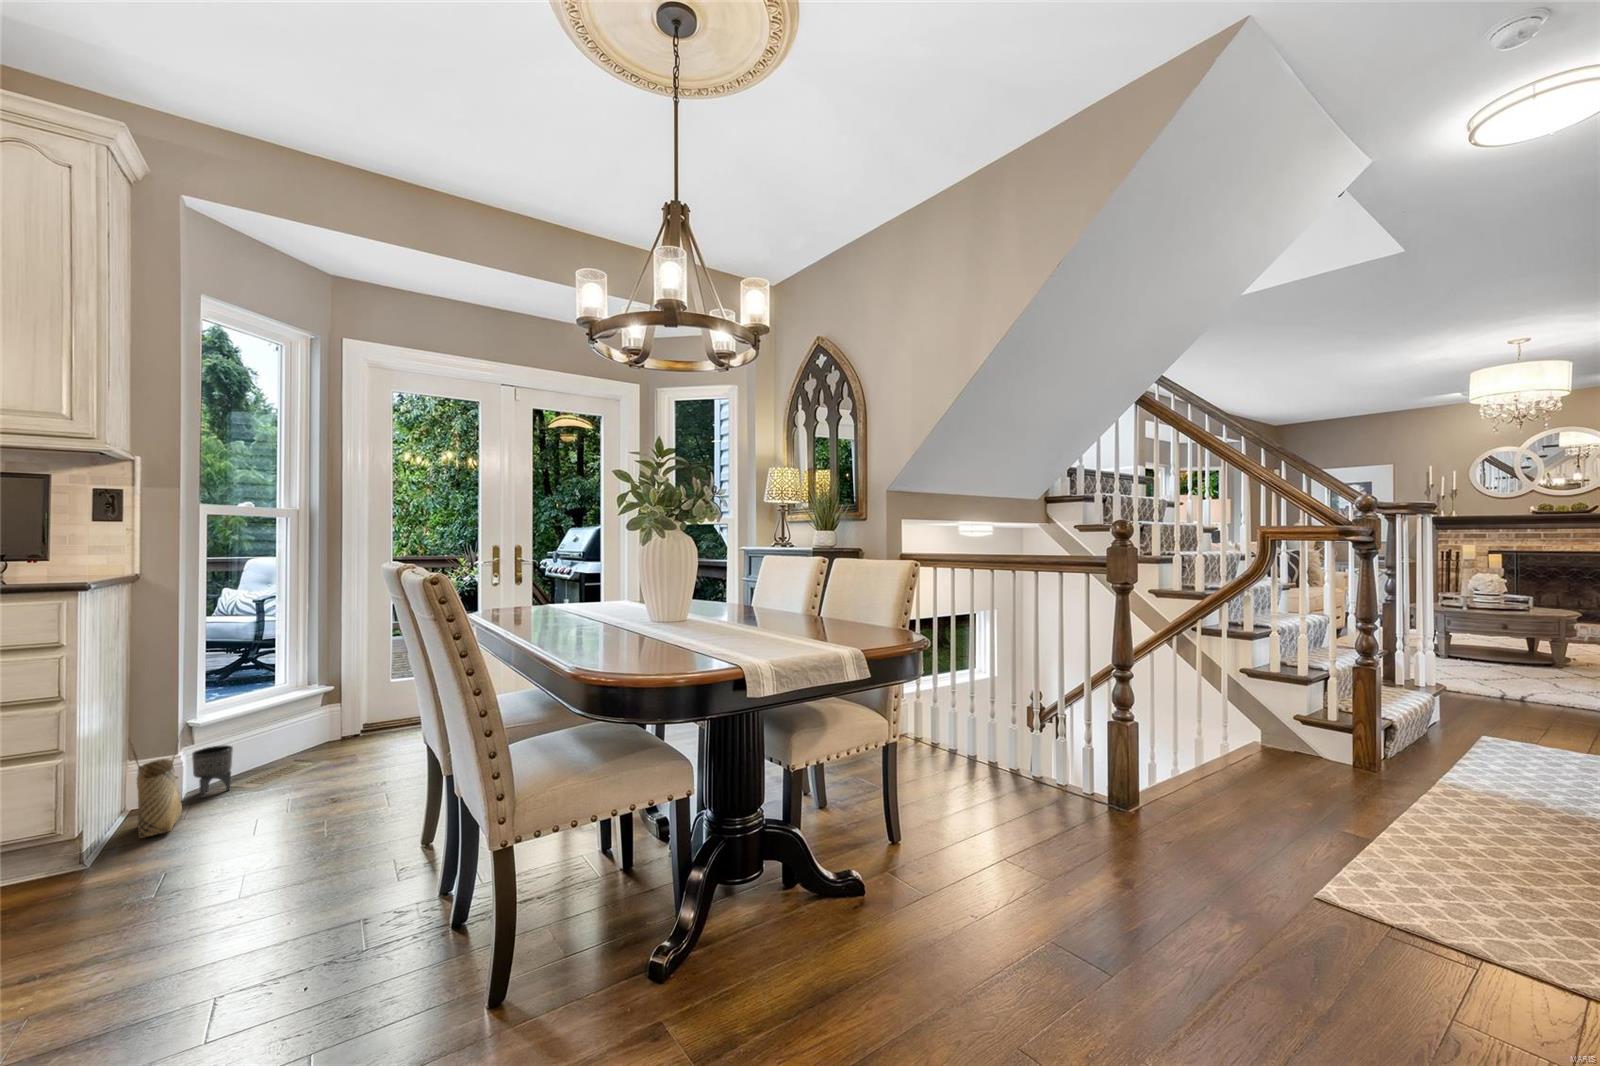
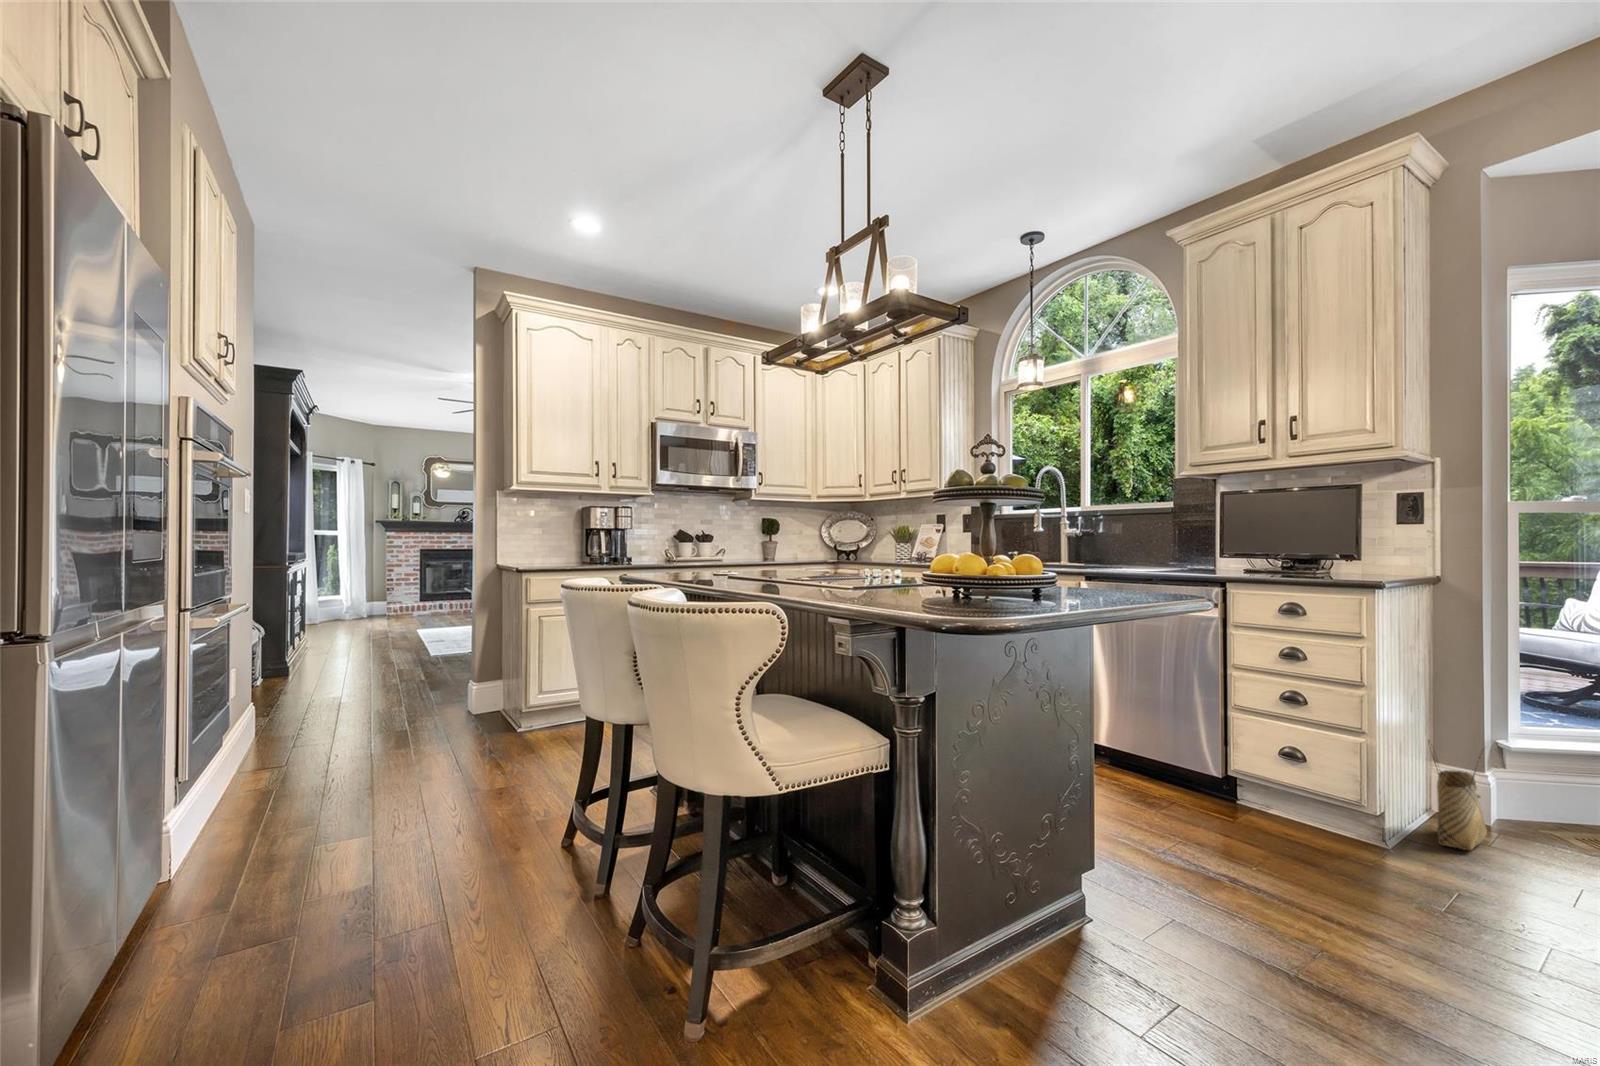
planter: present [192,745,233,797] -> none [1501,776,1552,836]

